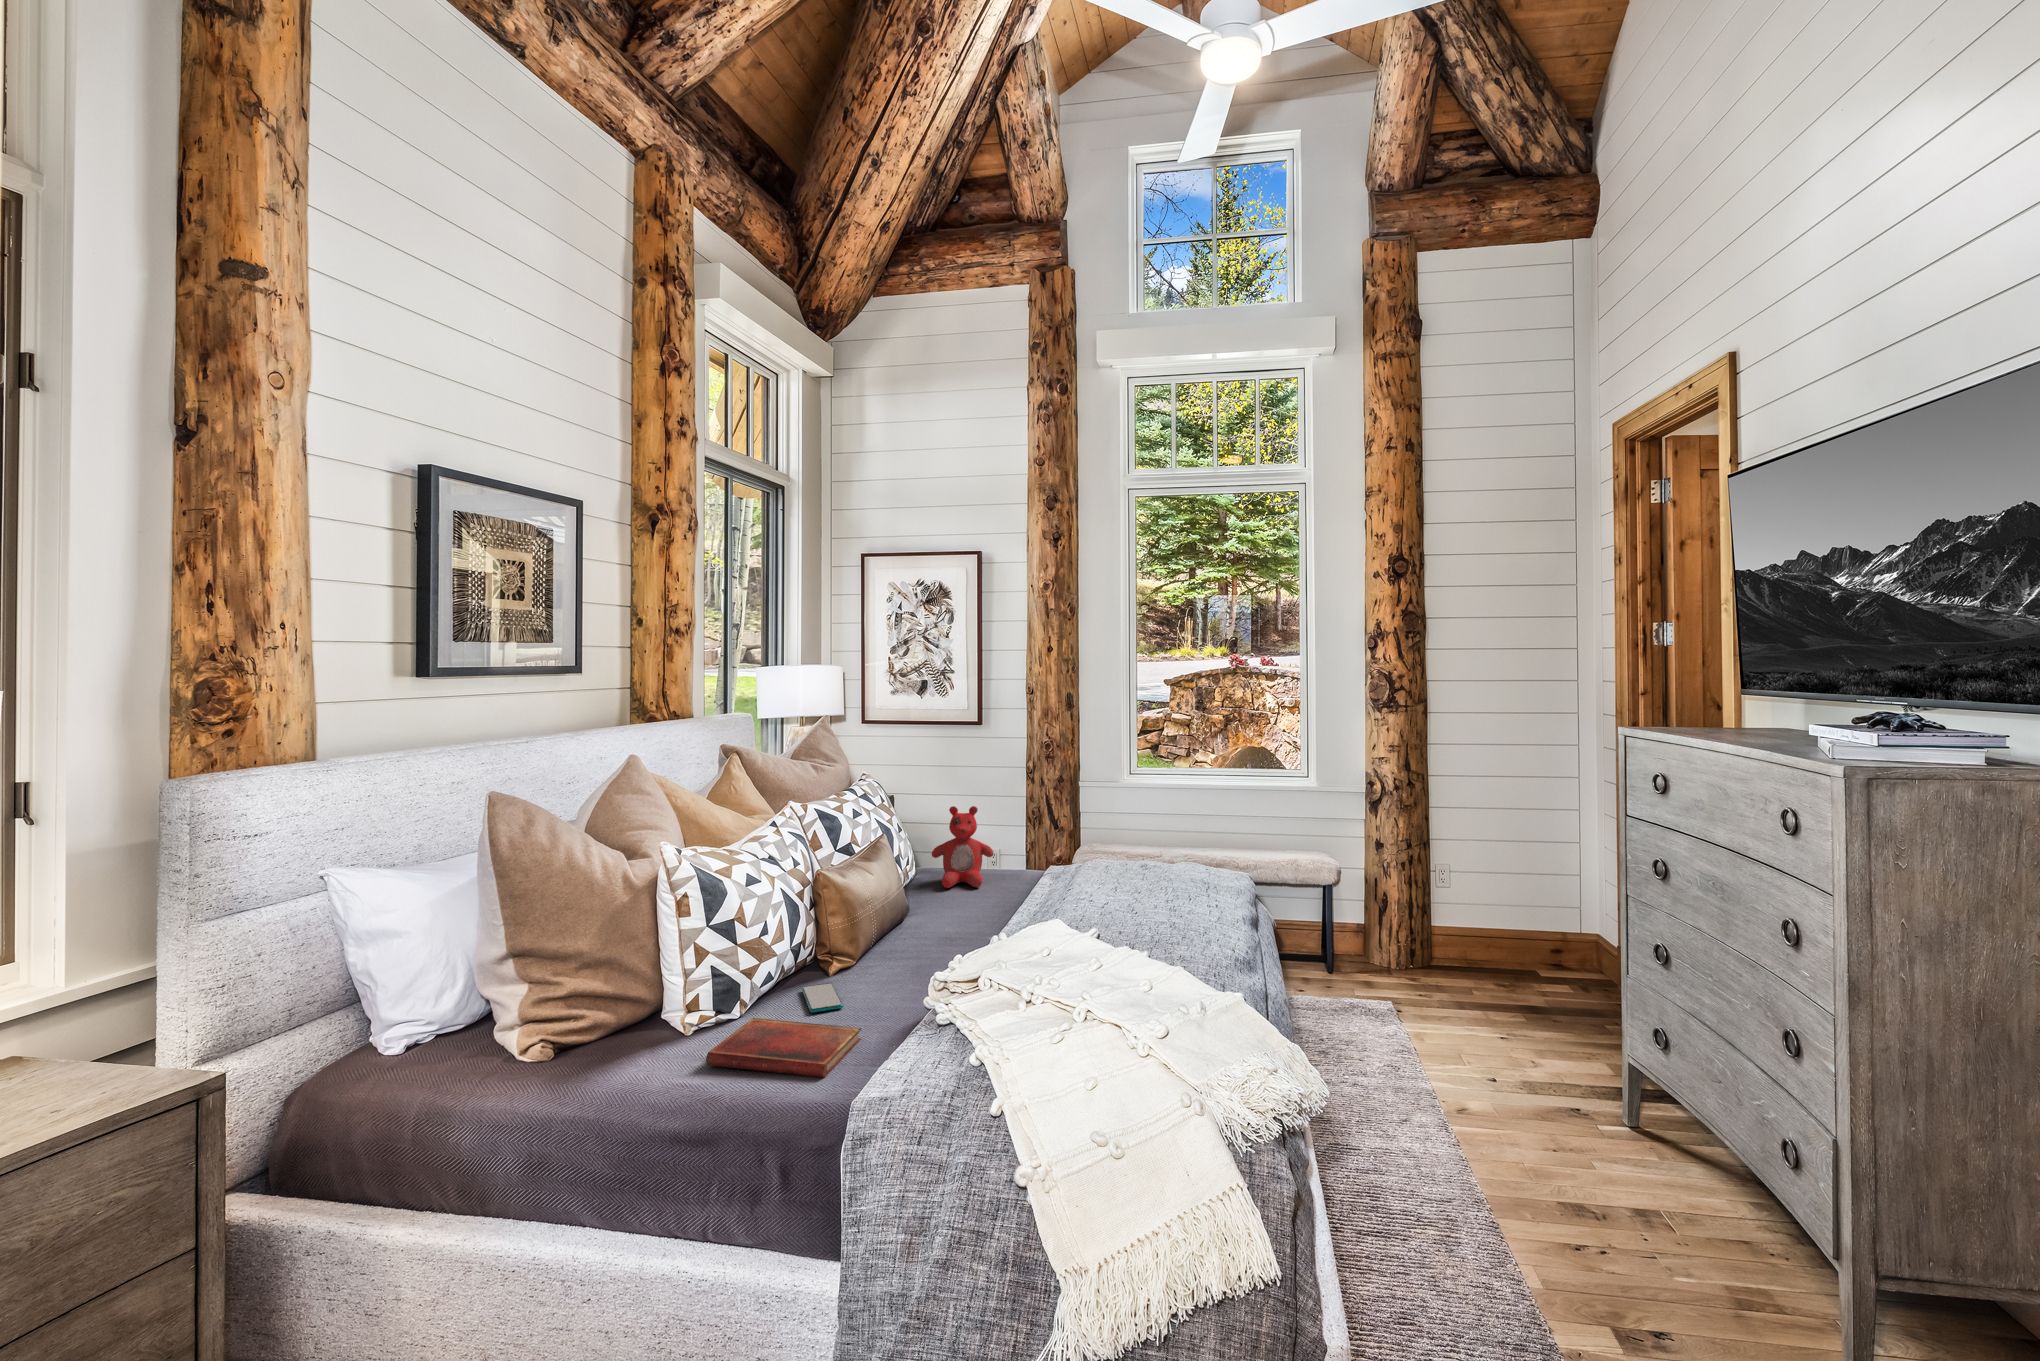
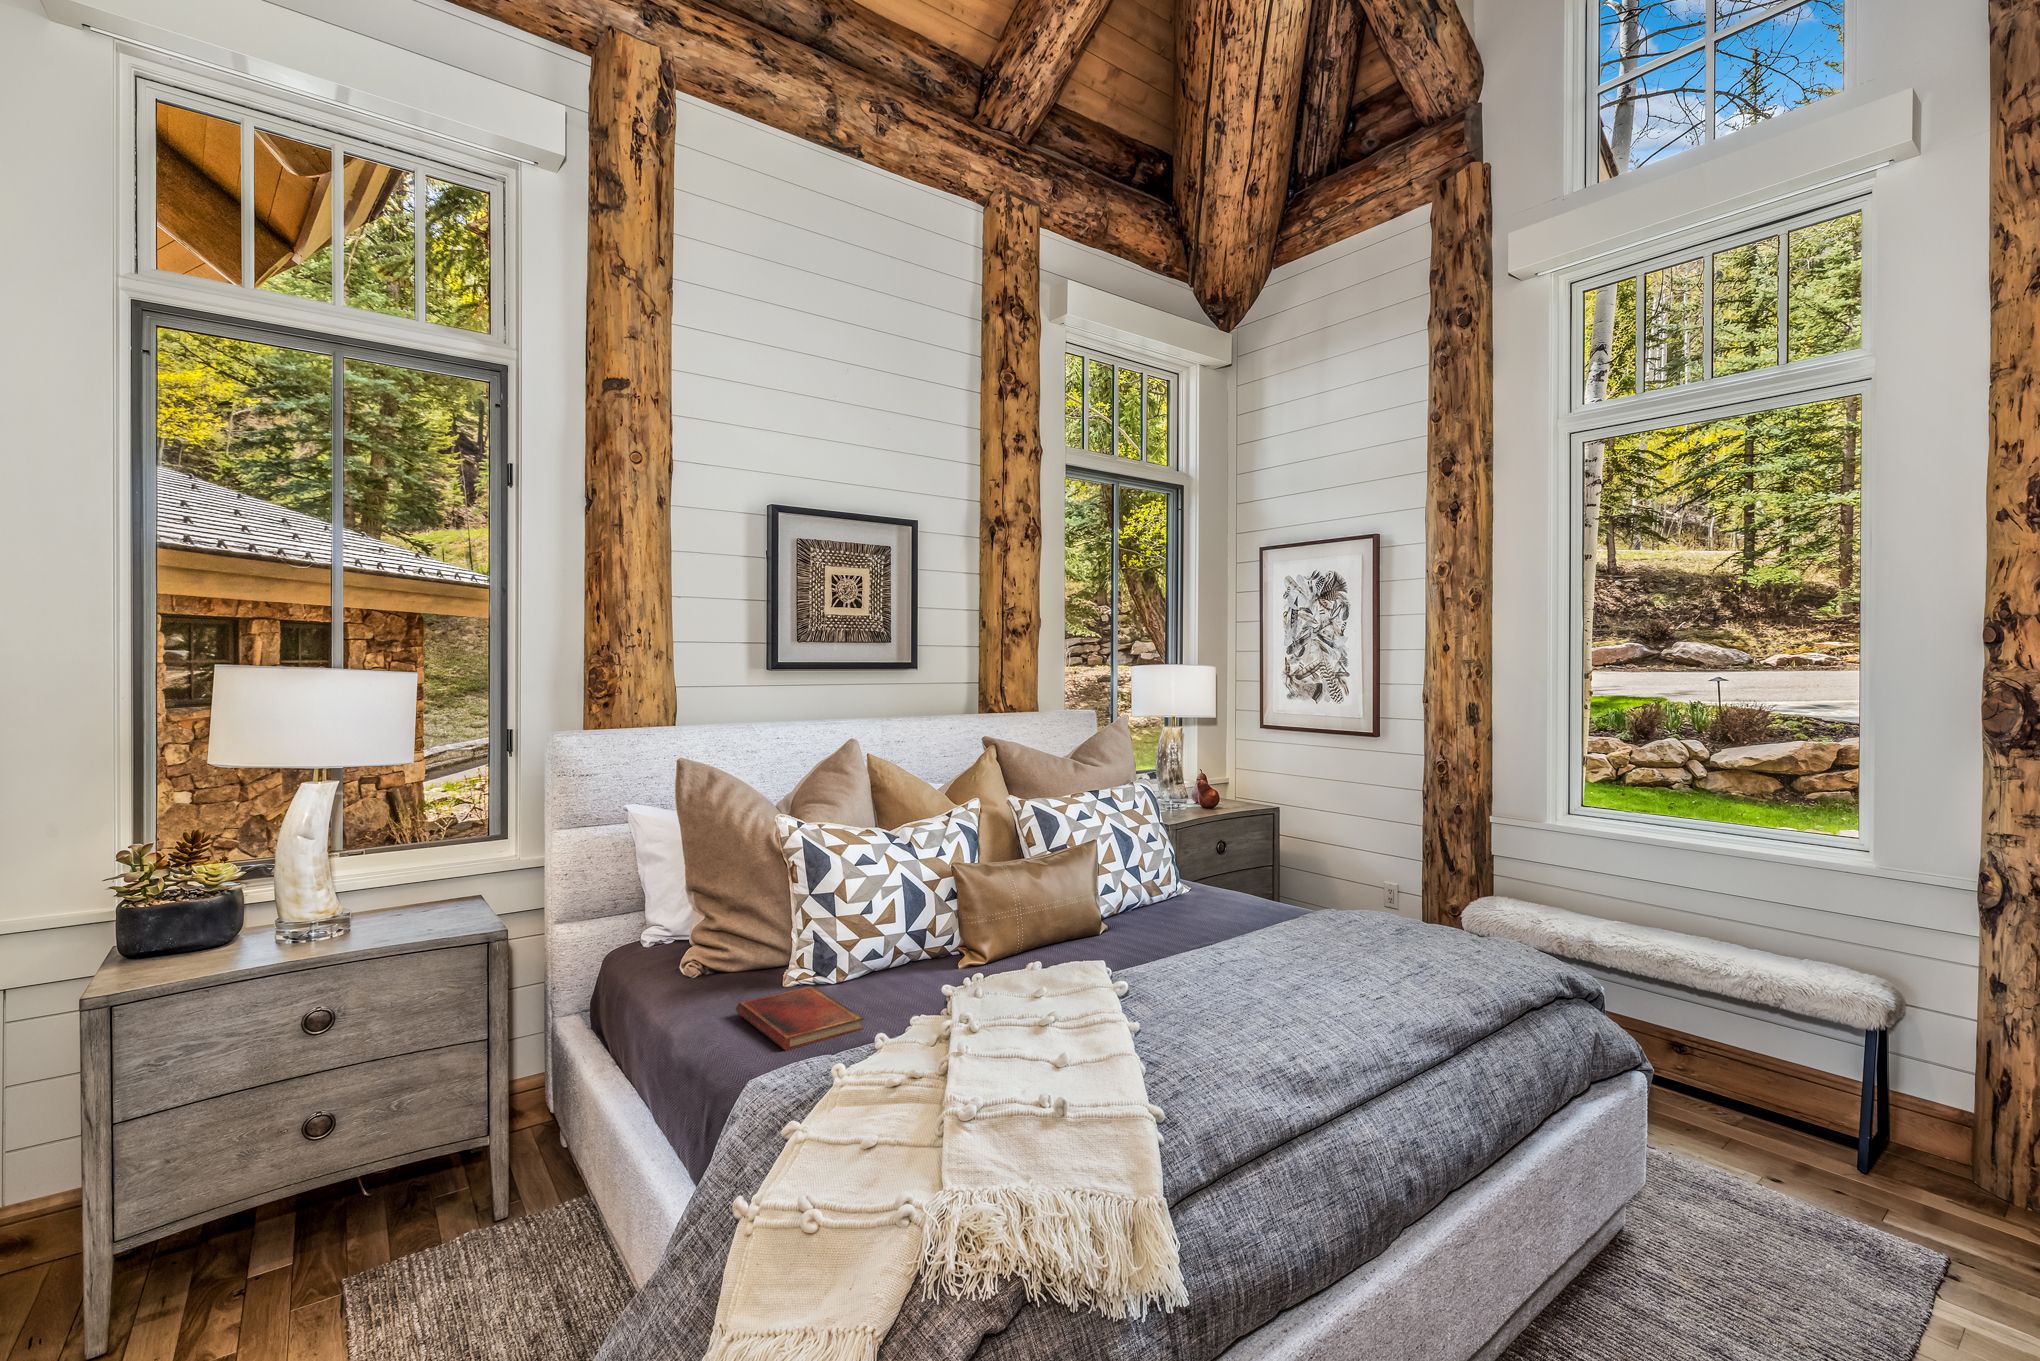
stuffed bear: present [932,806,994,888] -> none [1168,823,1238,919]
smartphone: present [802,983,843,1013] -> none [869,973,925,999]

